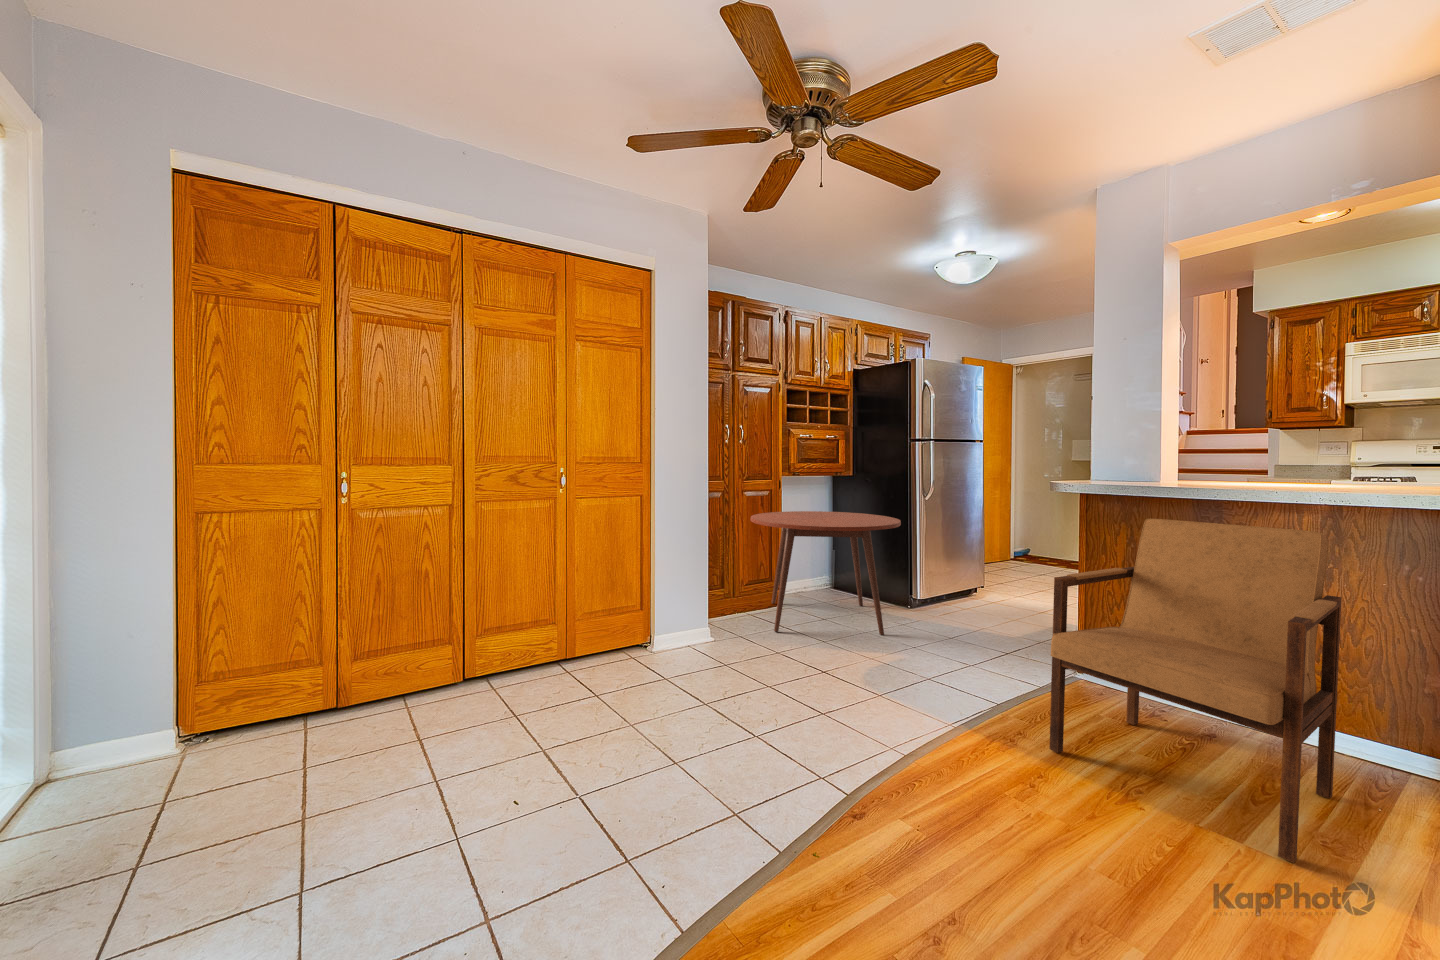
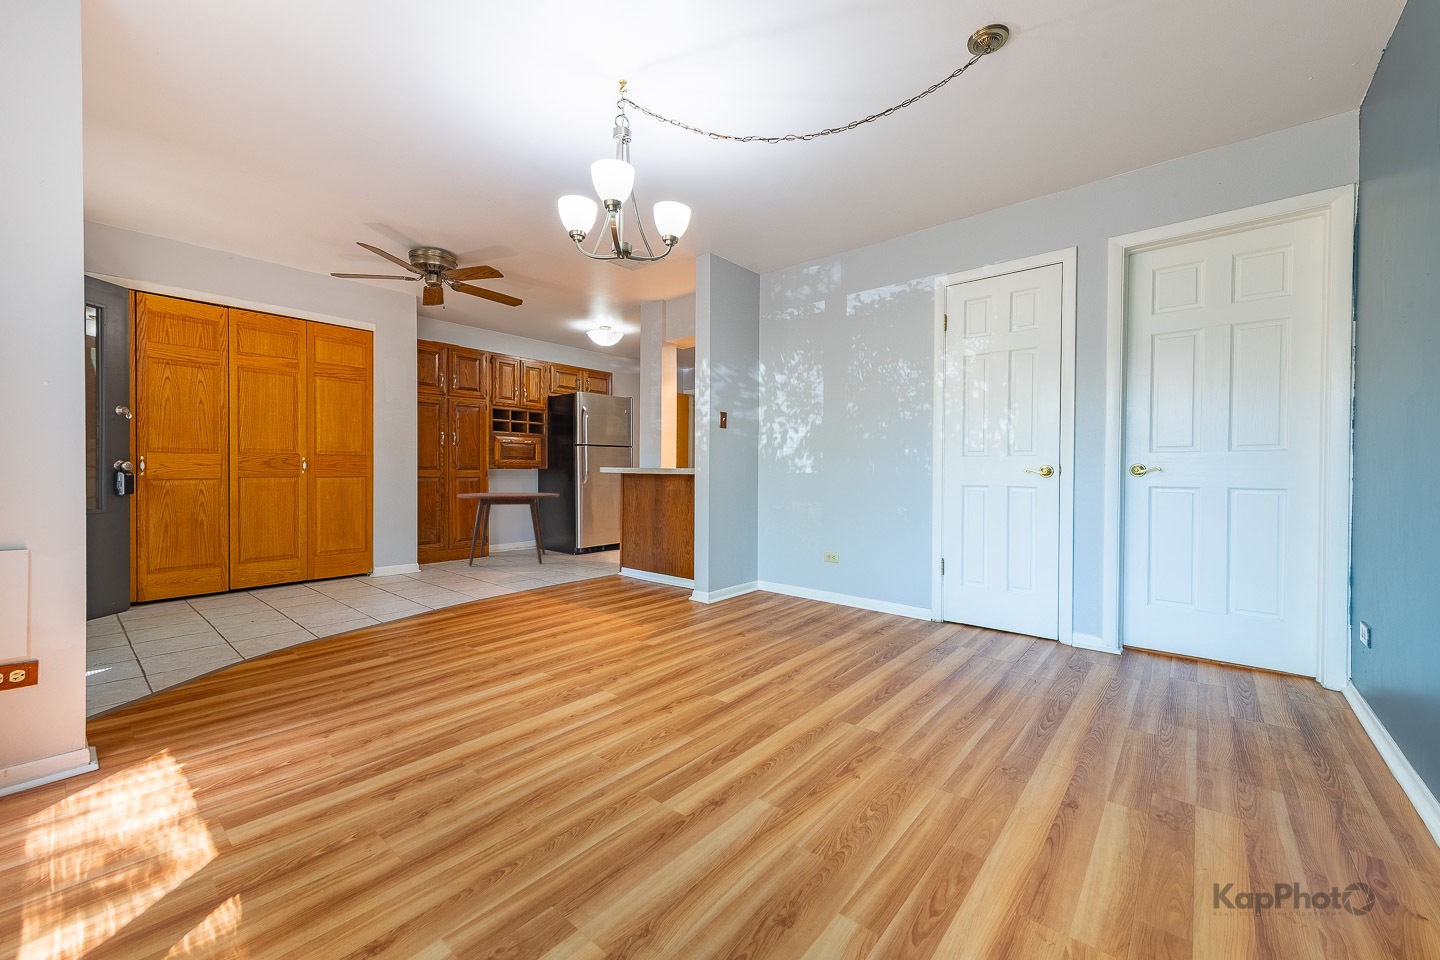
armchair: present [1049,519,1341,863] -> none [566,481,671,599]

